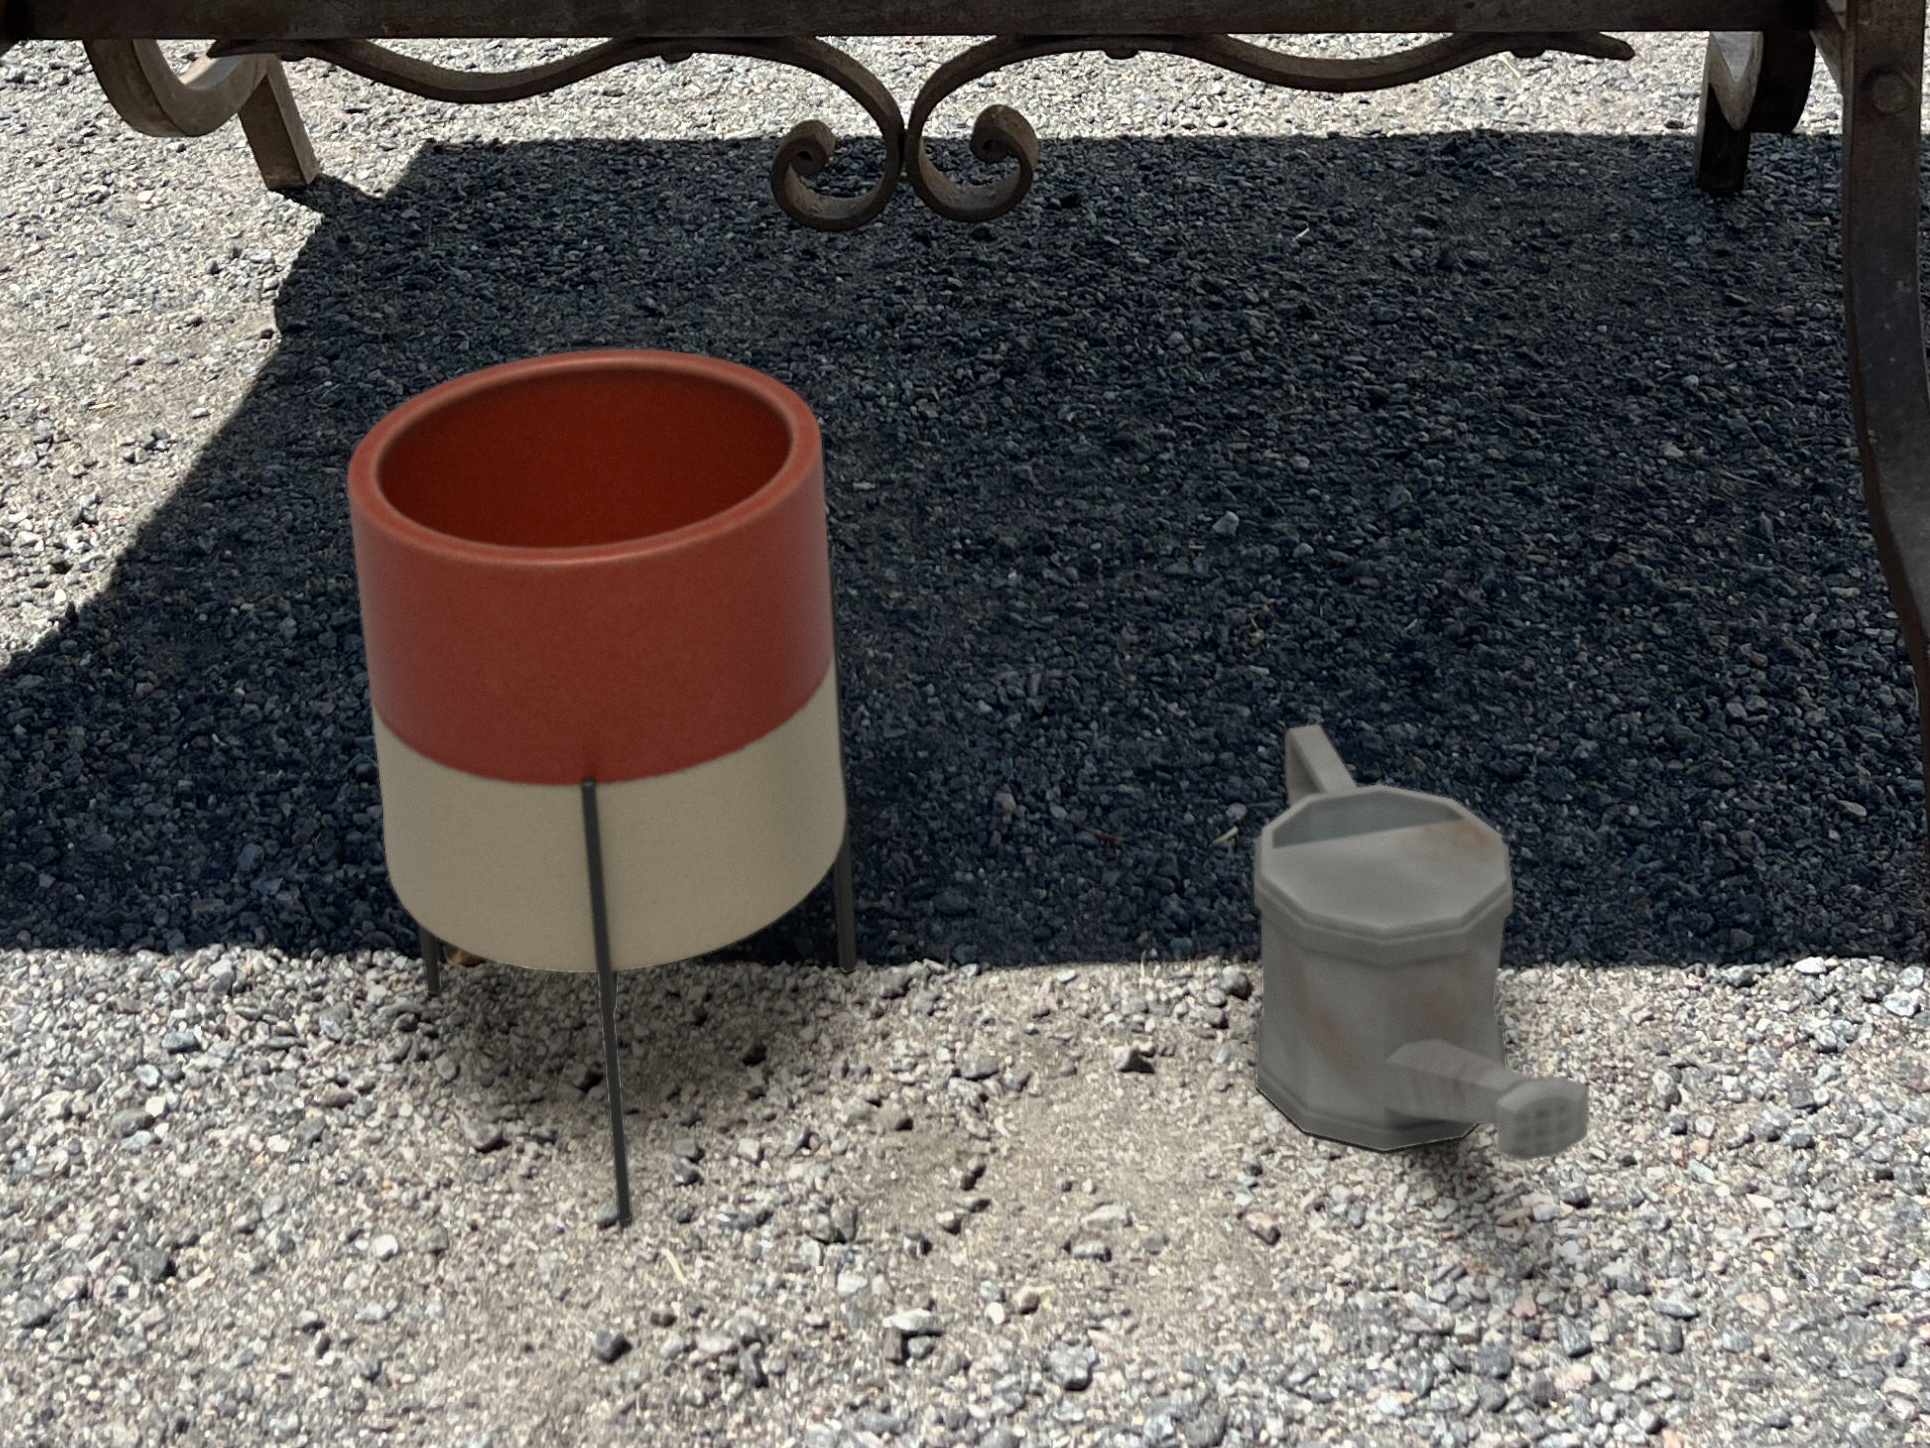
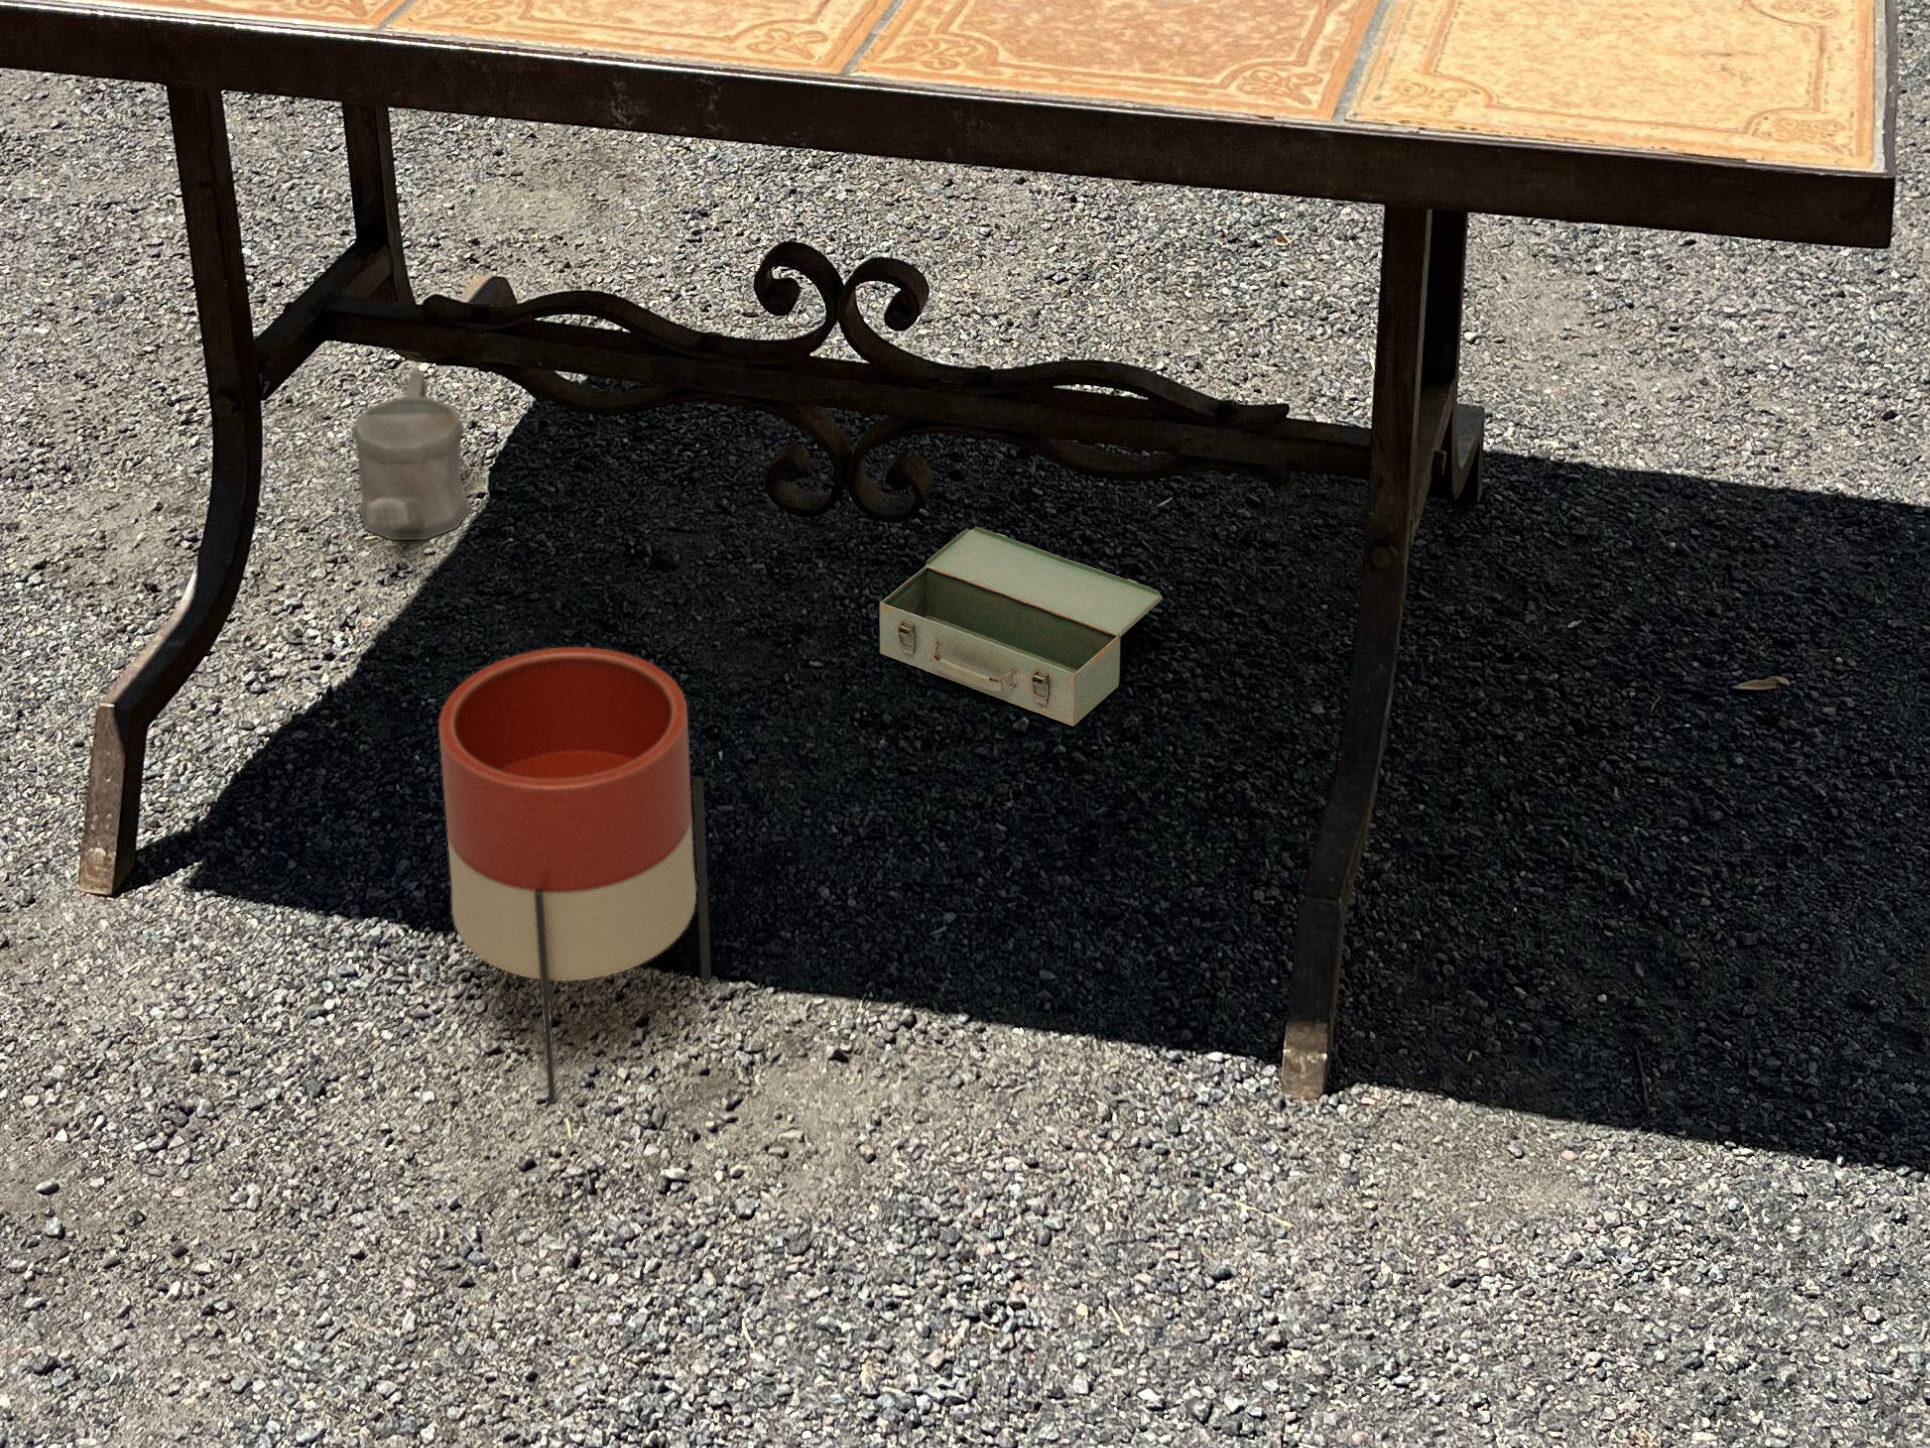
toolbox: none [954,261,1387,514] -> present [880,527,1162,726]
watering can: present [1254,724,1590,1161] -> present [352,372,470,540]

